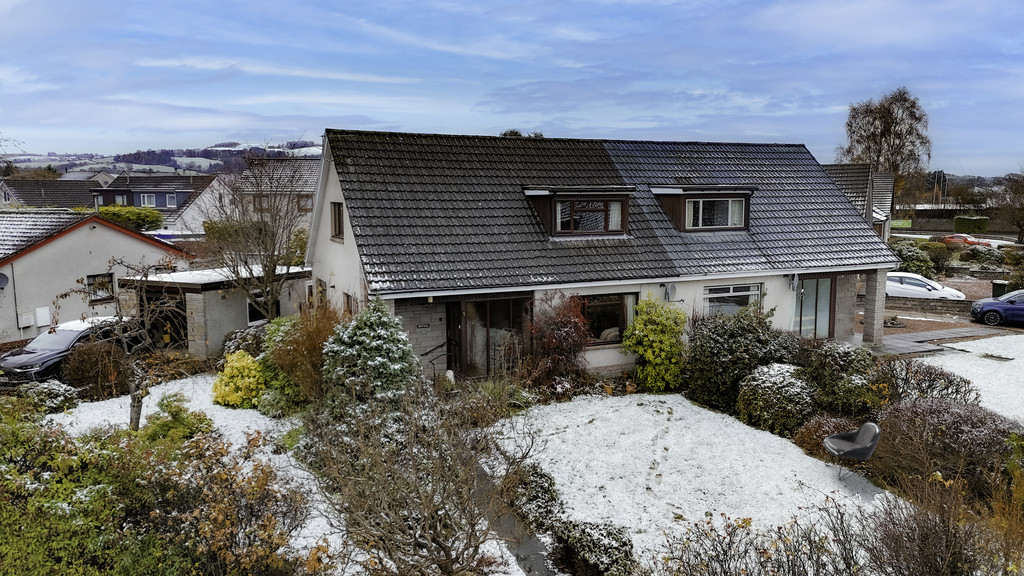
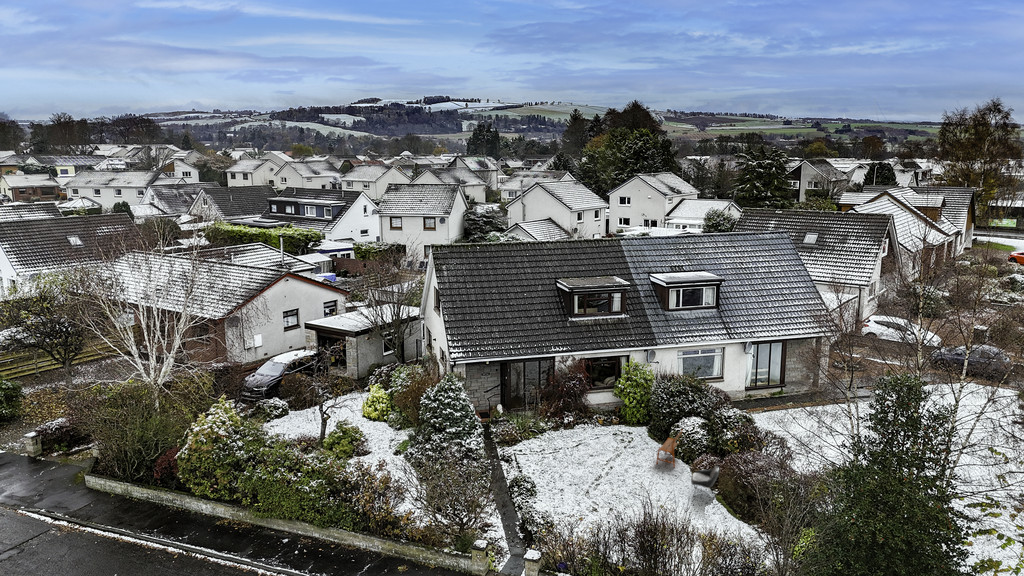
bench: none [736,380,769,440] -> present [656,430,682,467]

